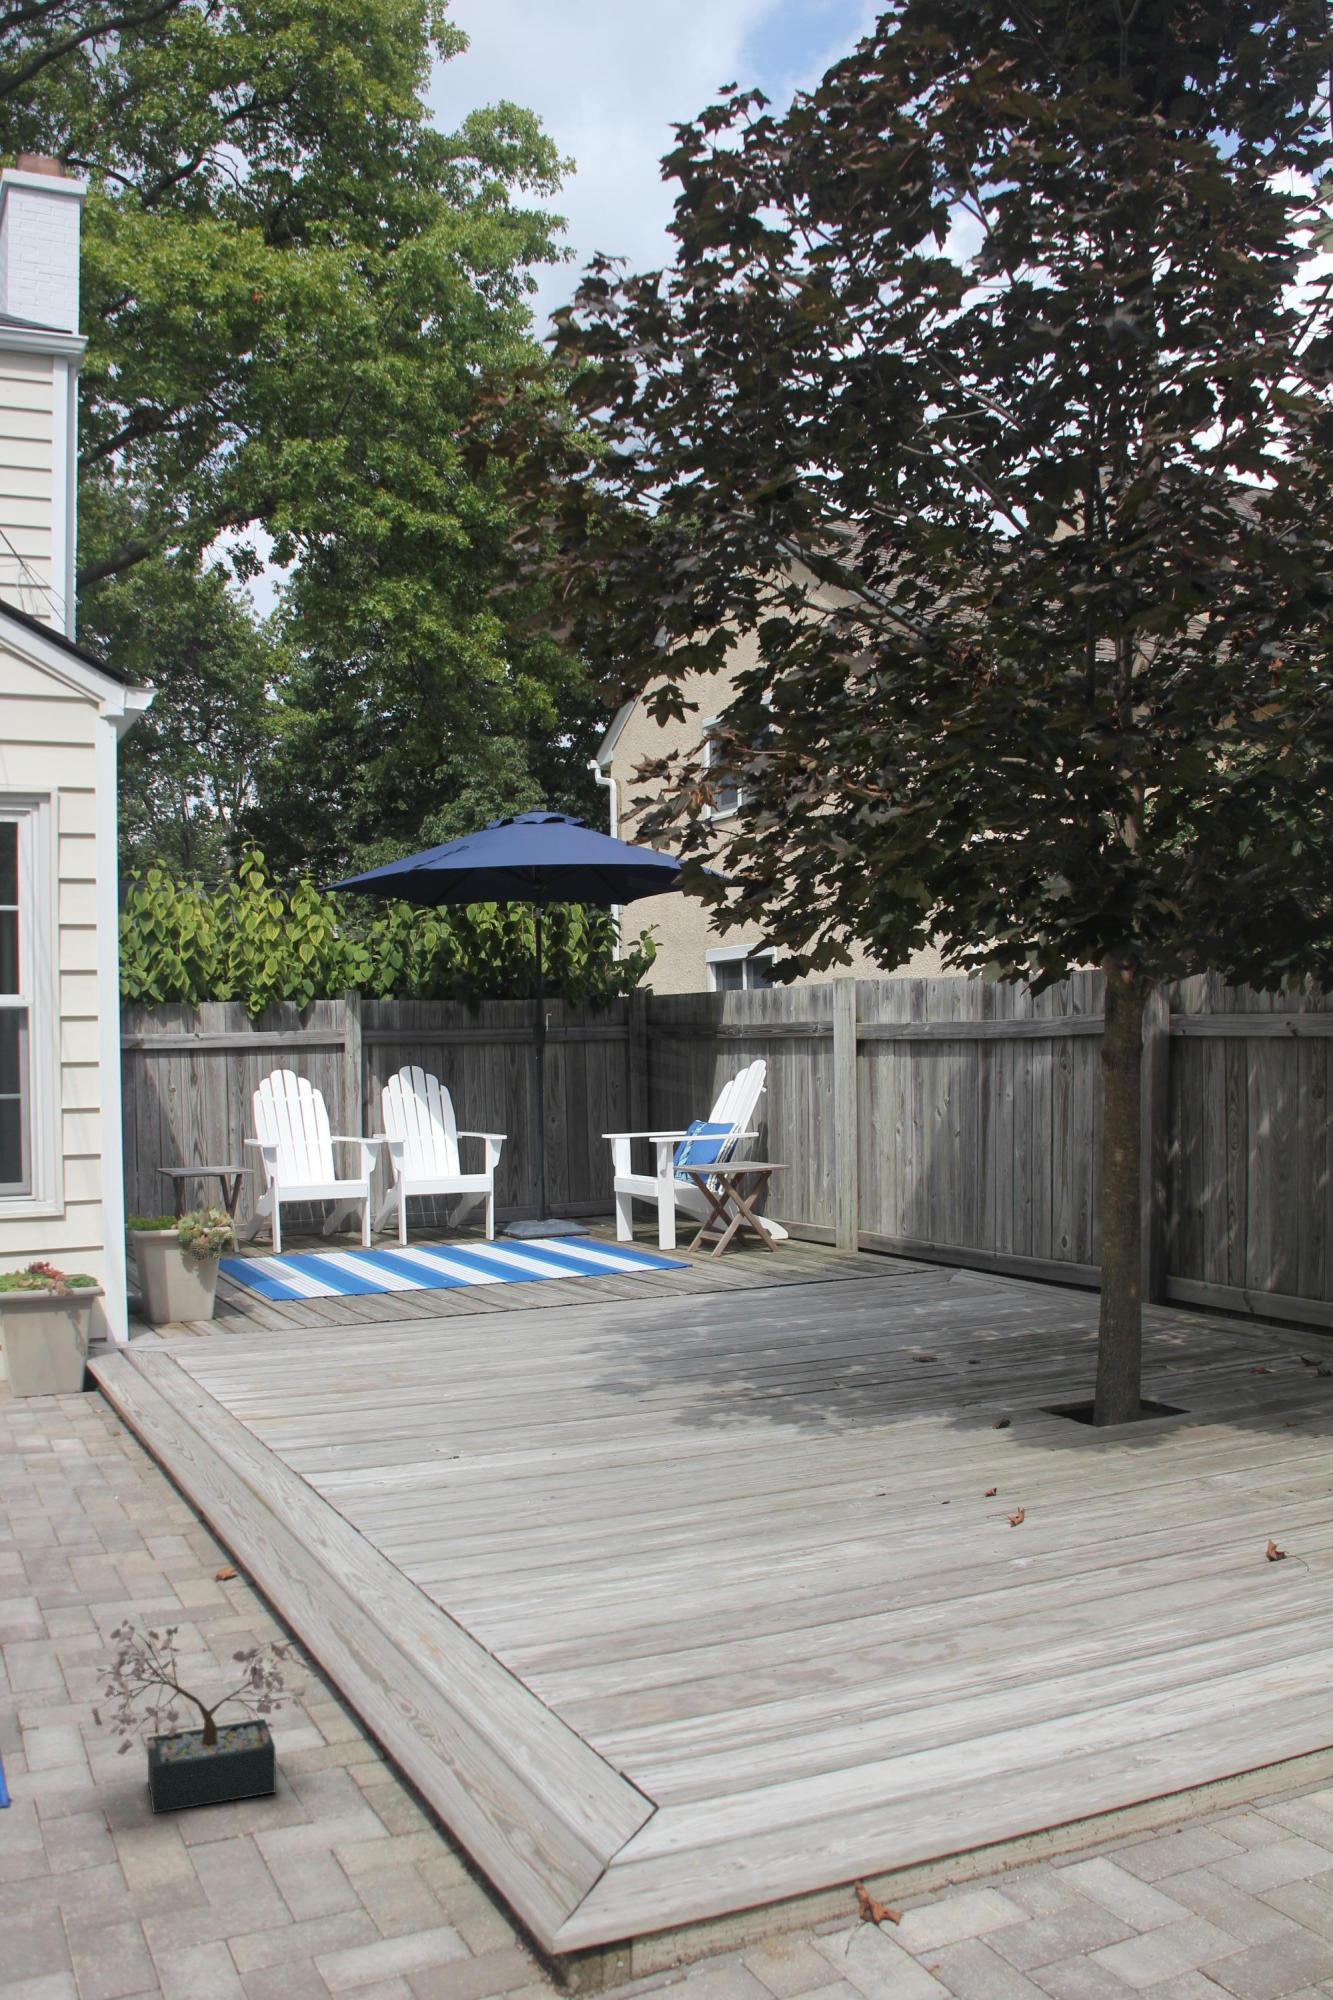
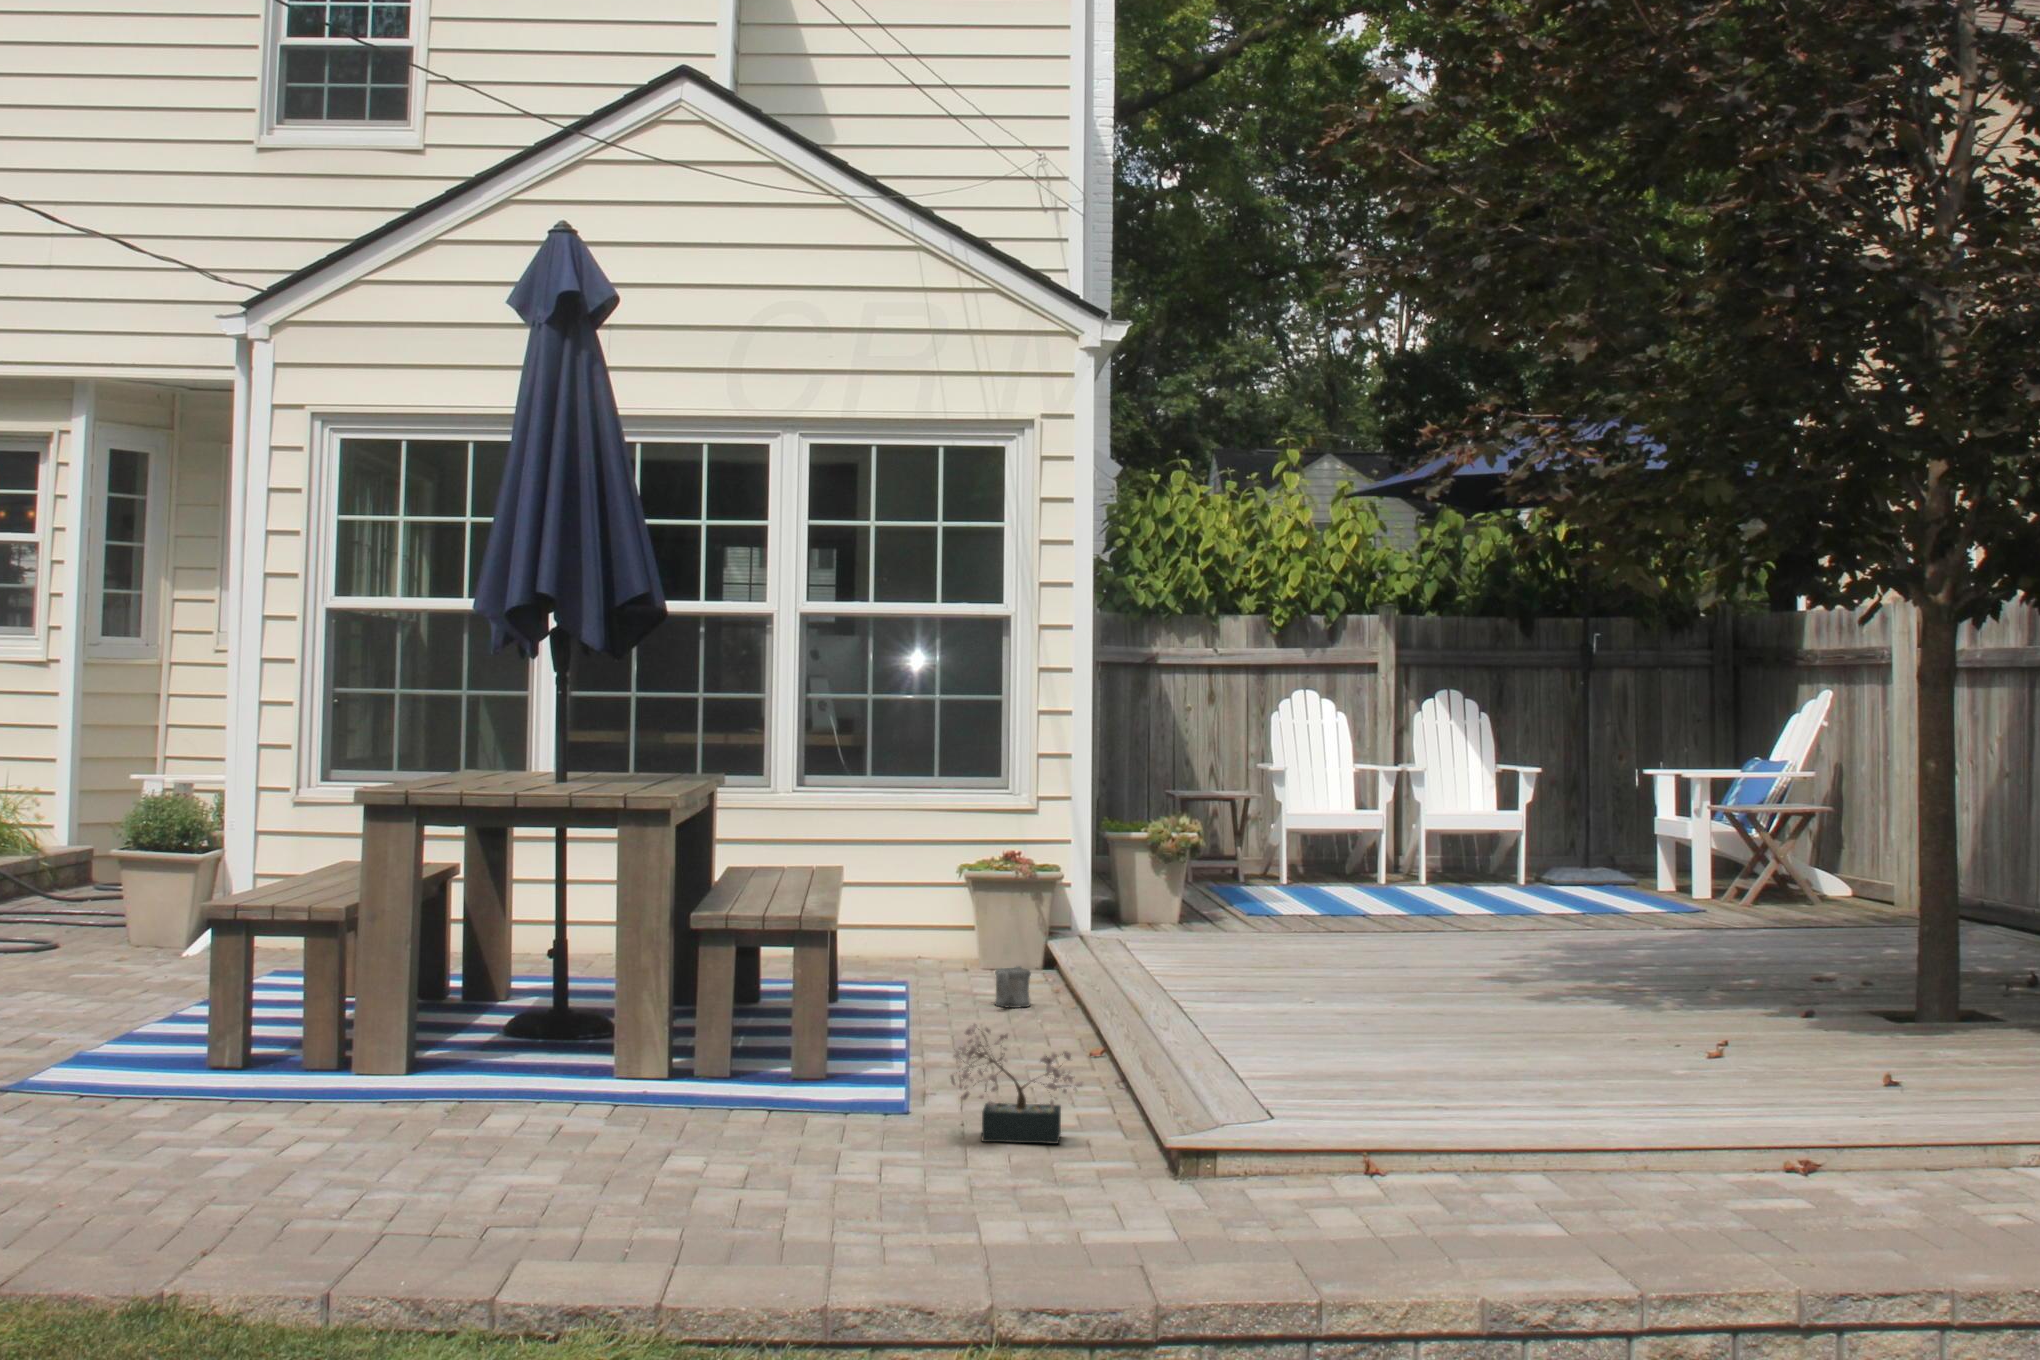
watering can: none [42,1407,87,1461] -> present [995,966,1031,1008]

